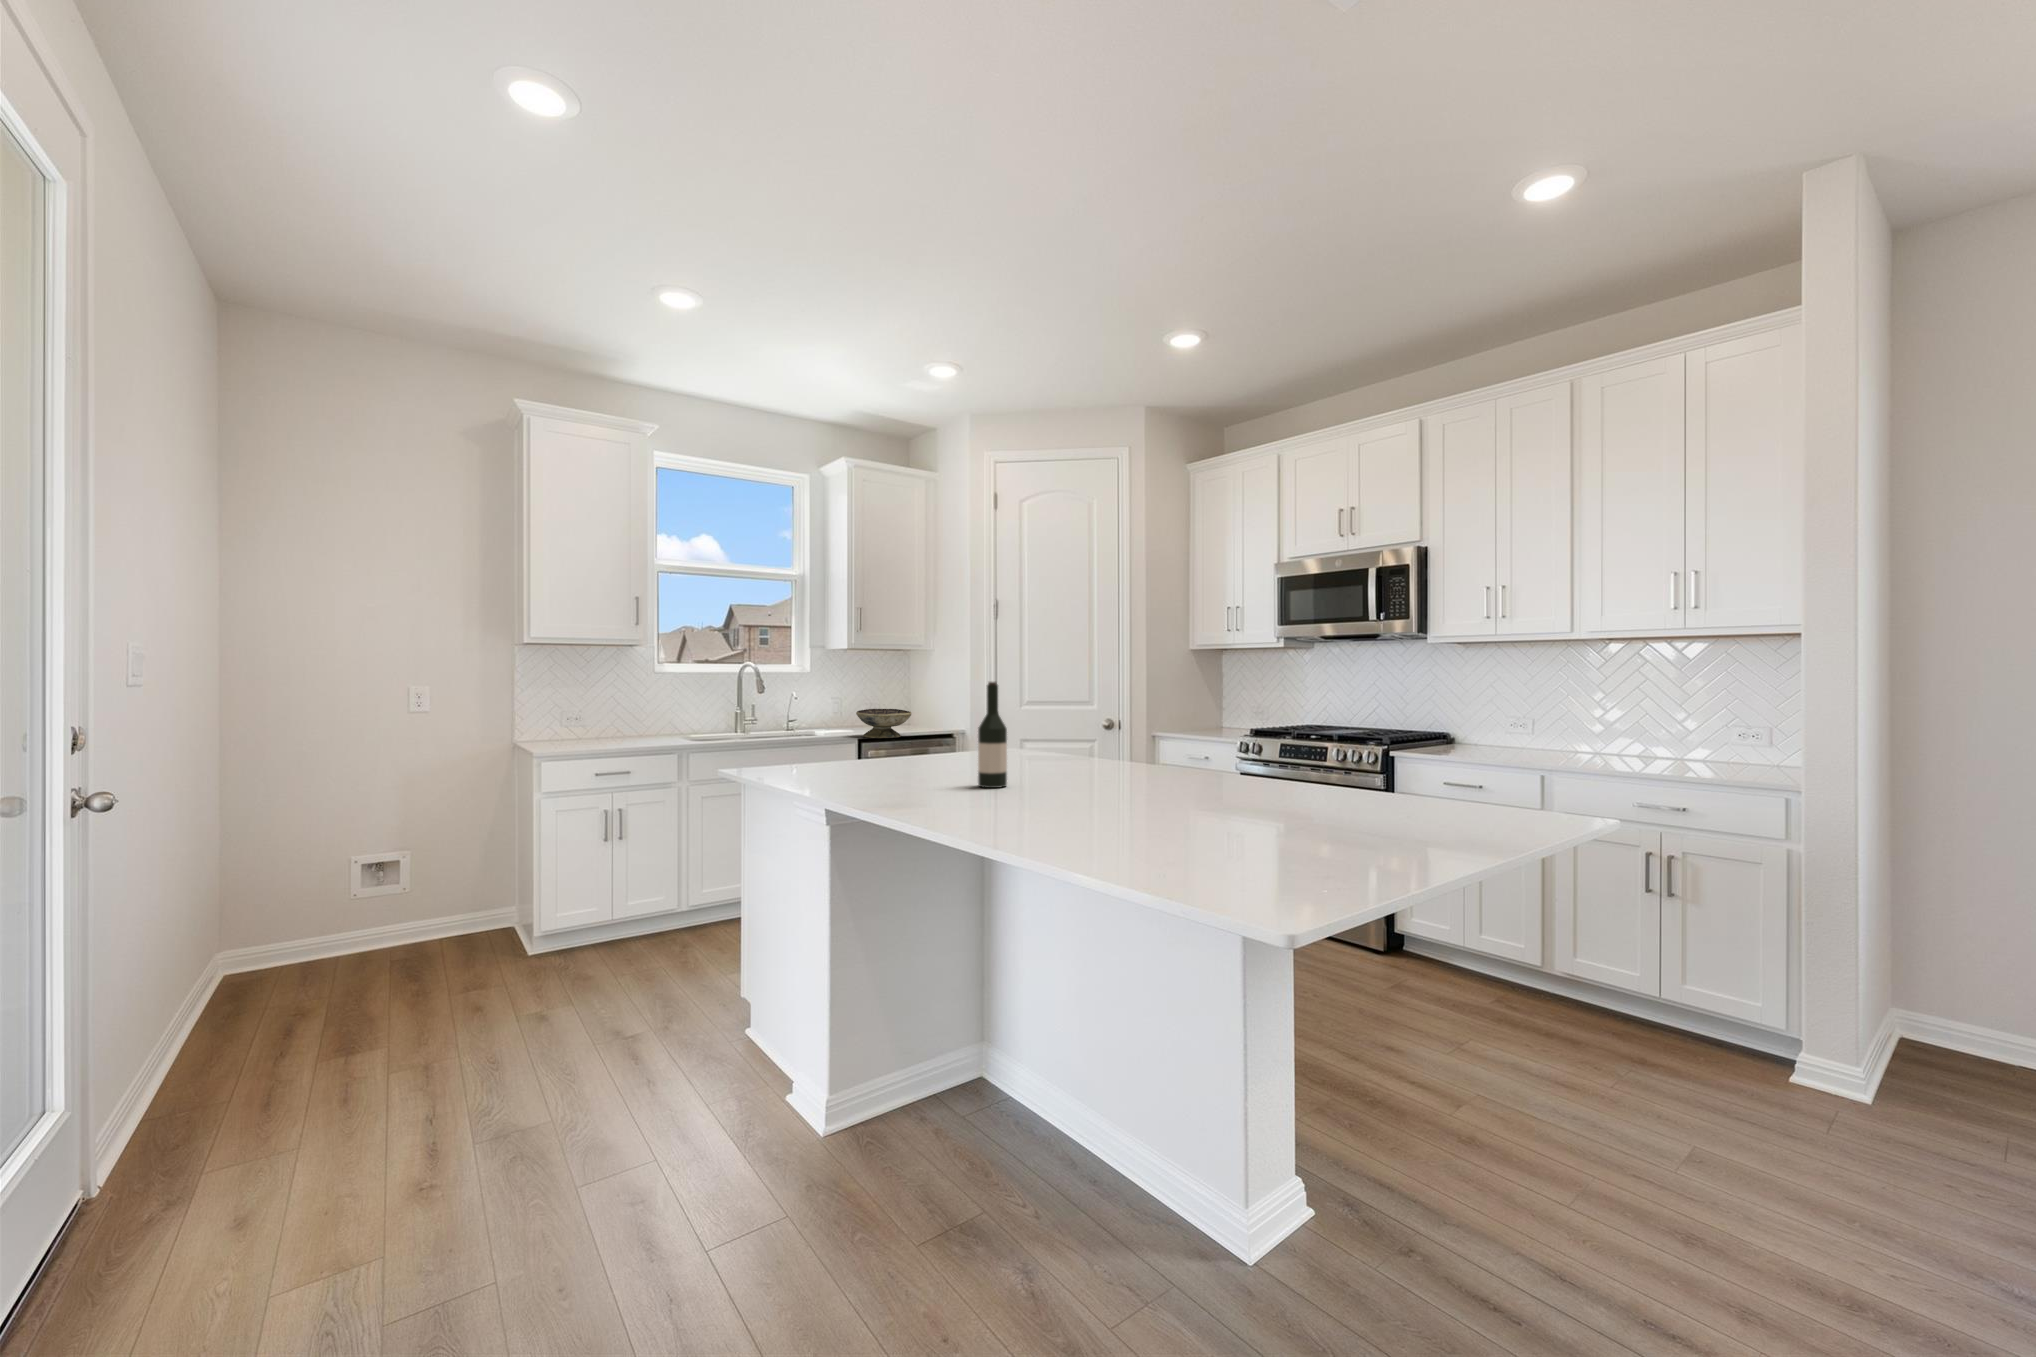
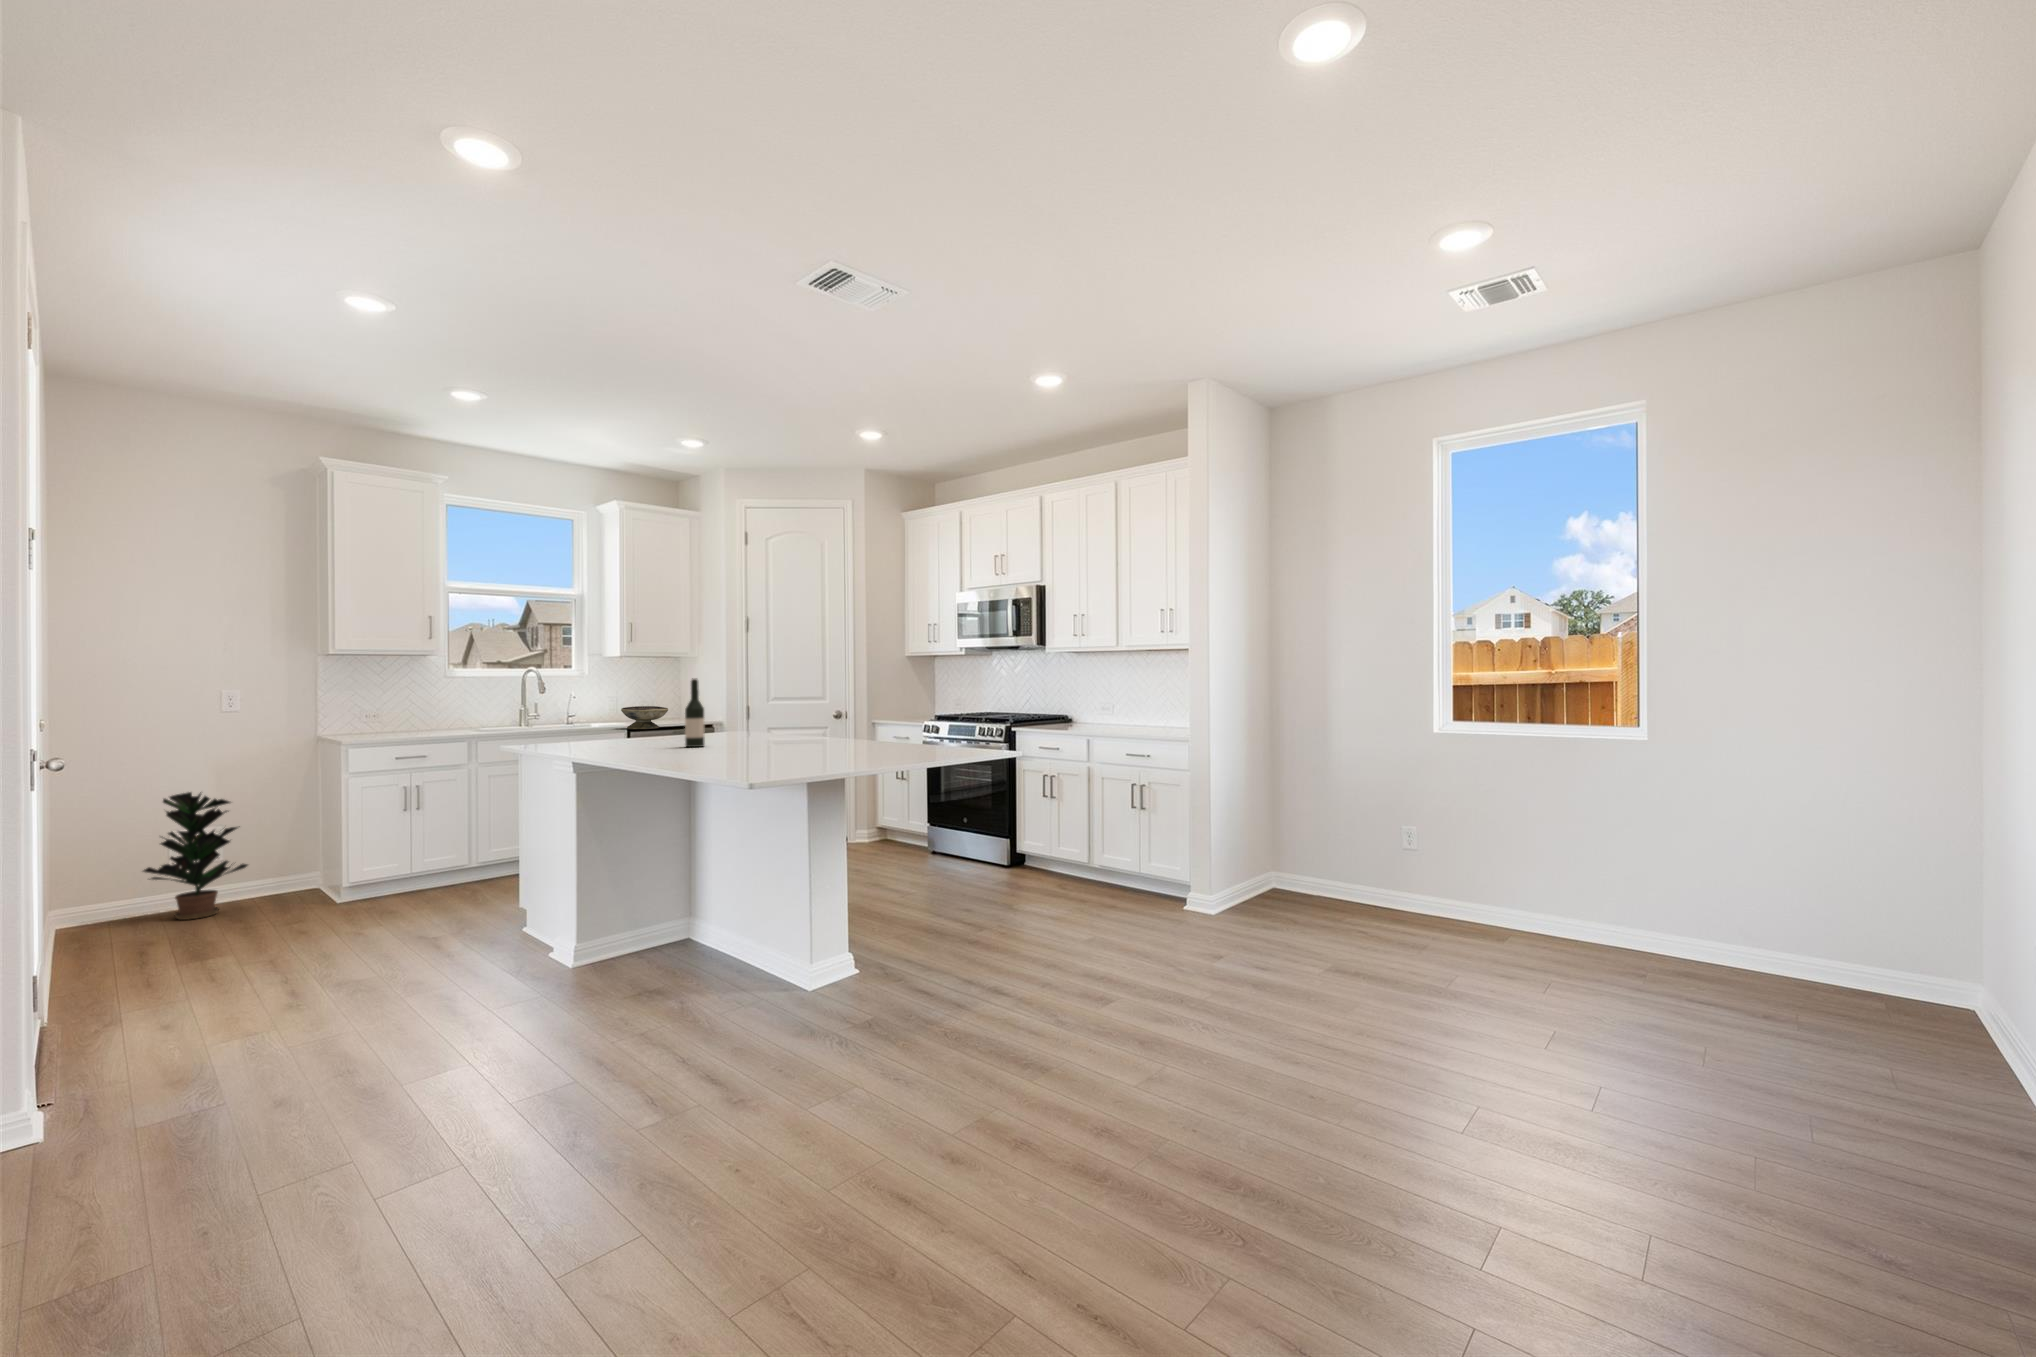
potted plant: none [306,812,431,975] -> present [143,792,247,920]

